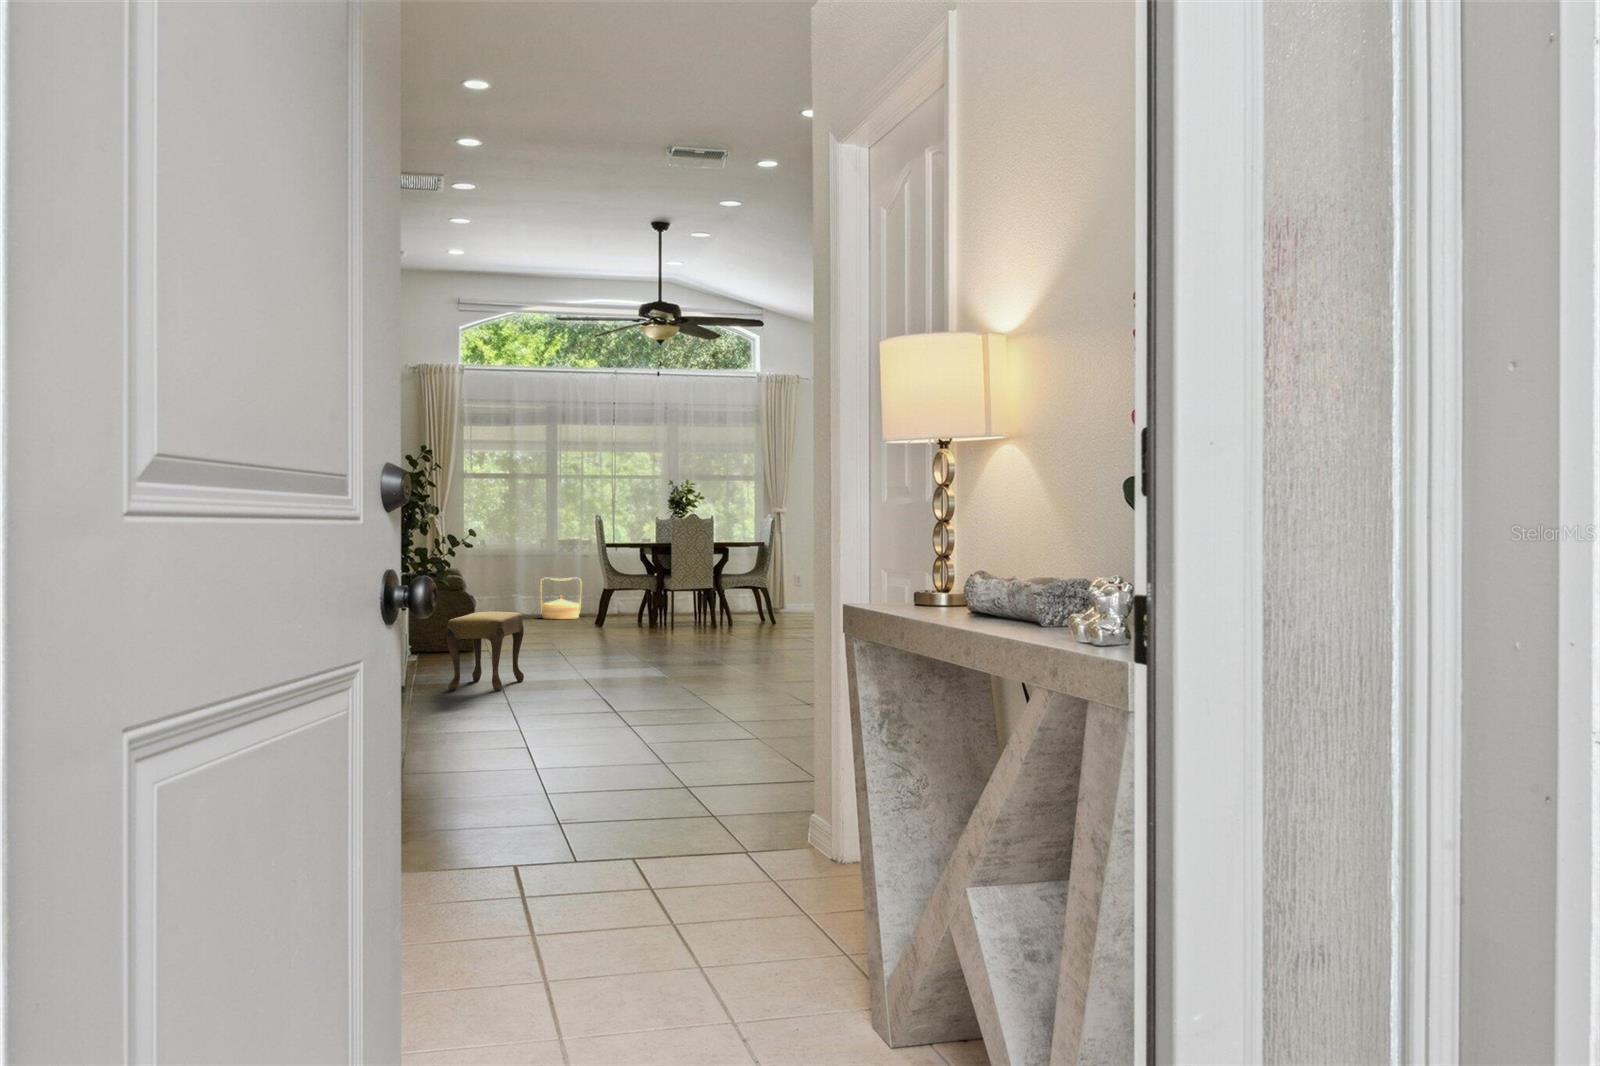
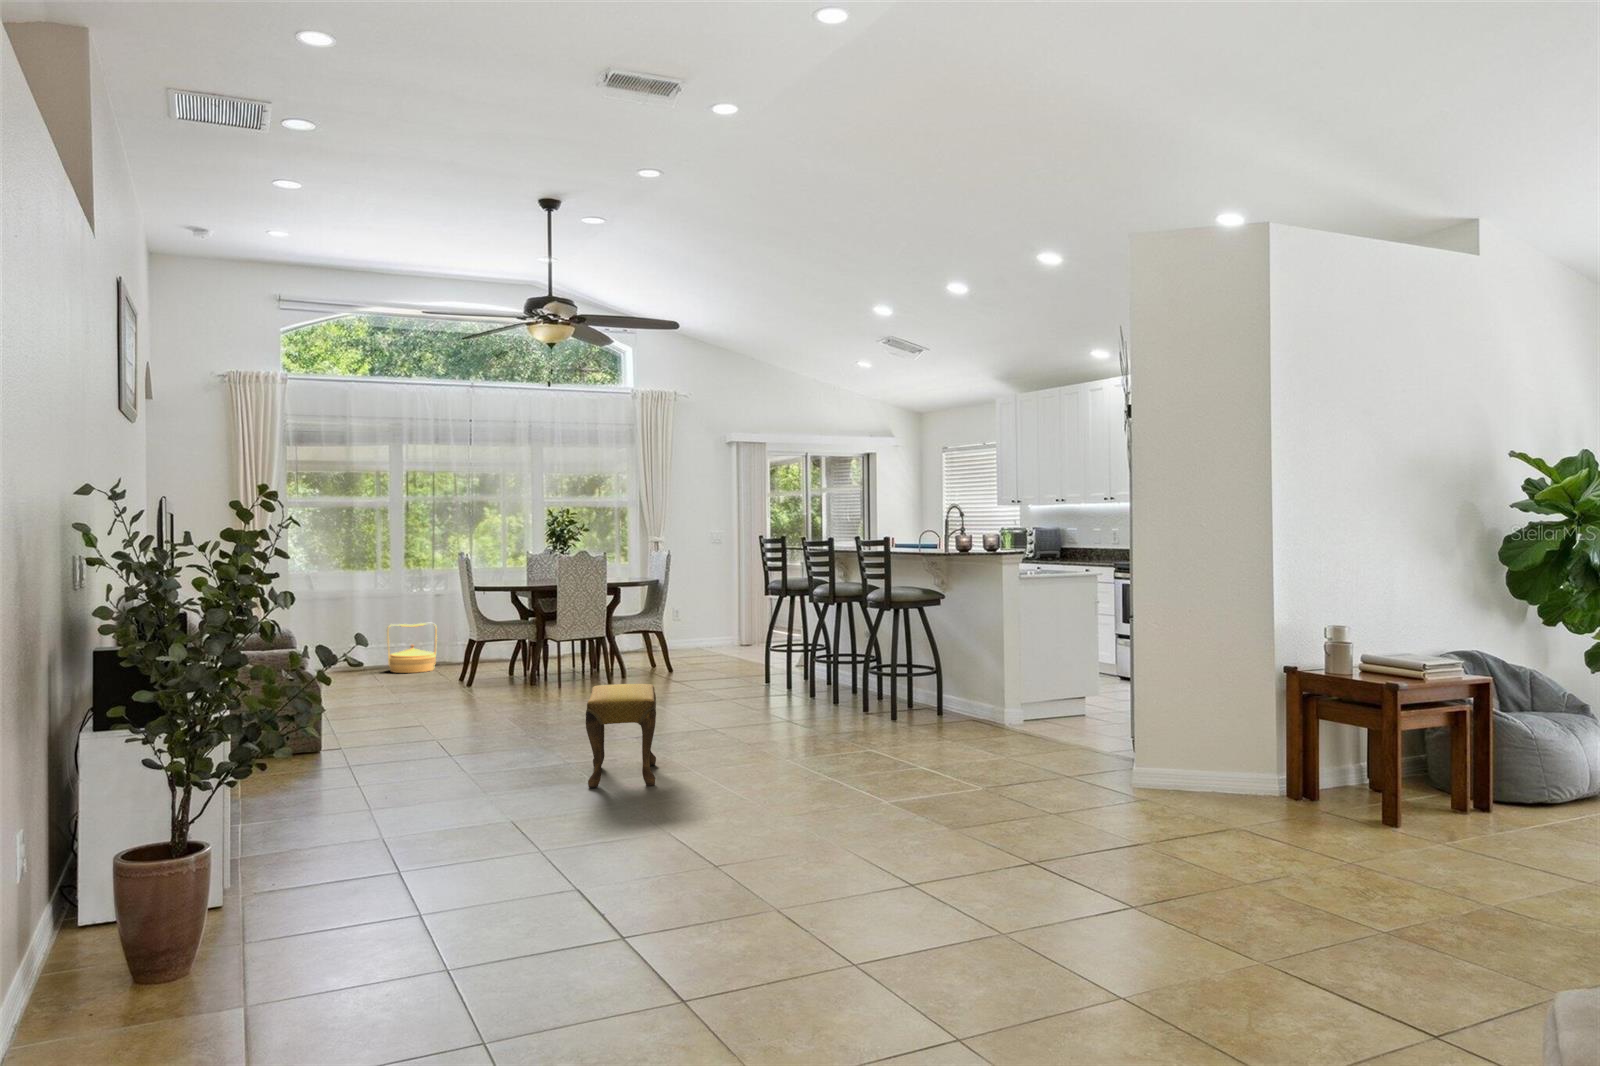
footstool: present [447,612,524,691] -> present [586,684,656,788]

